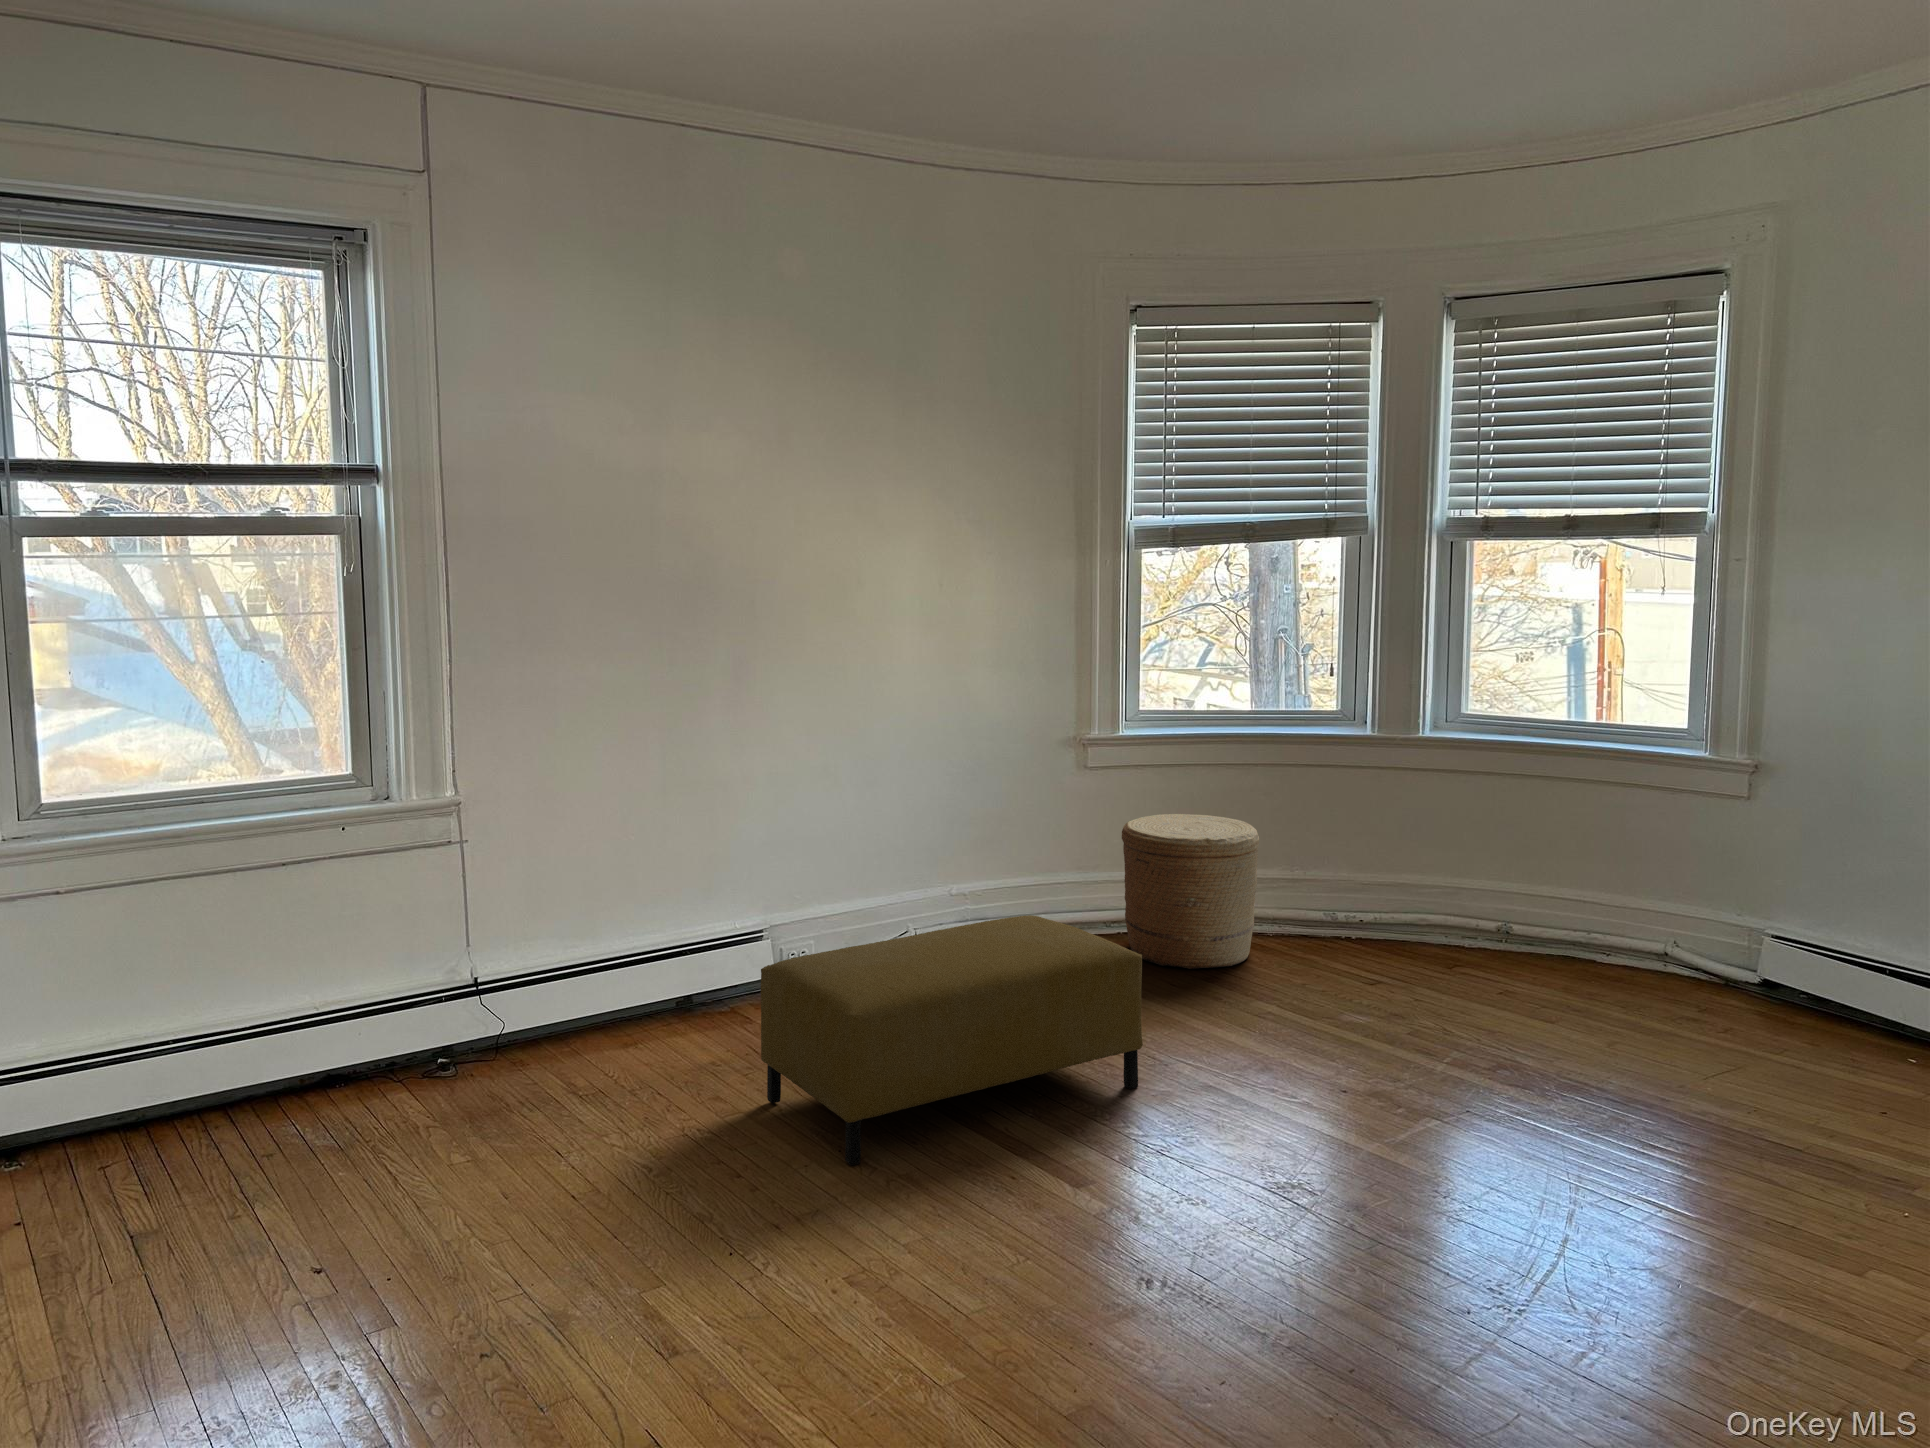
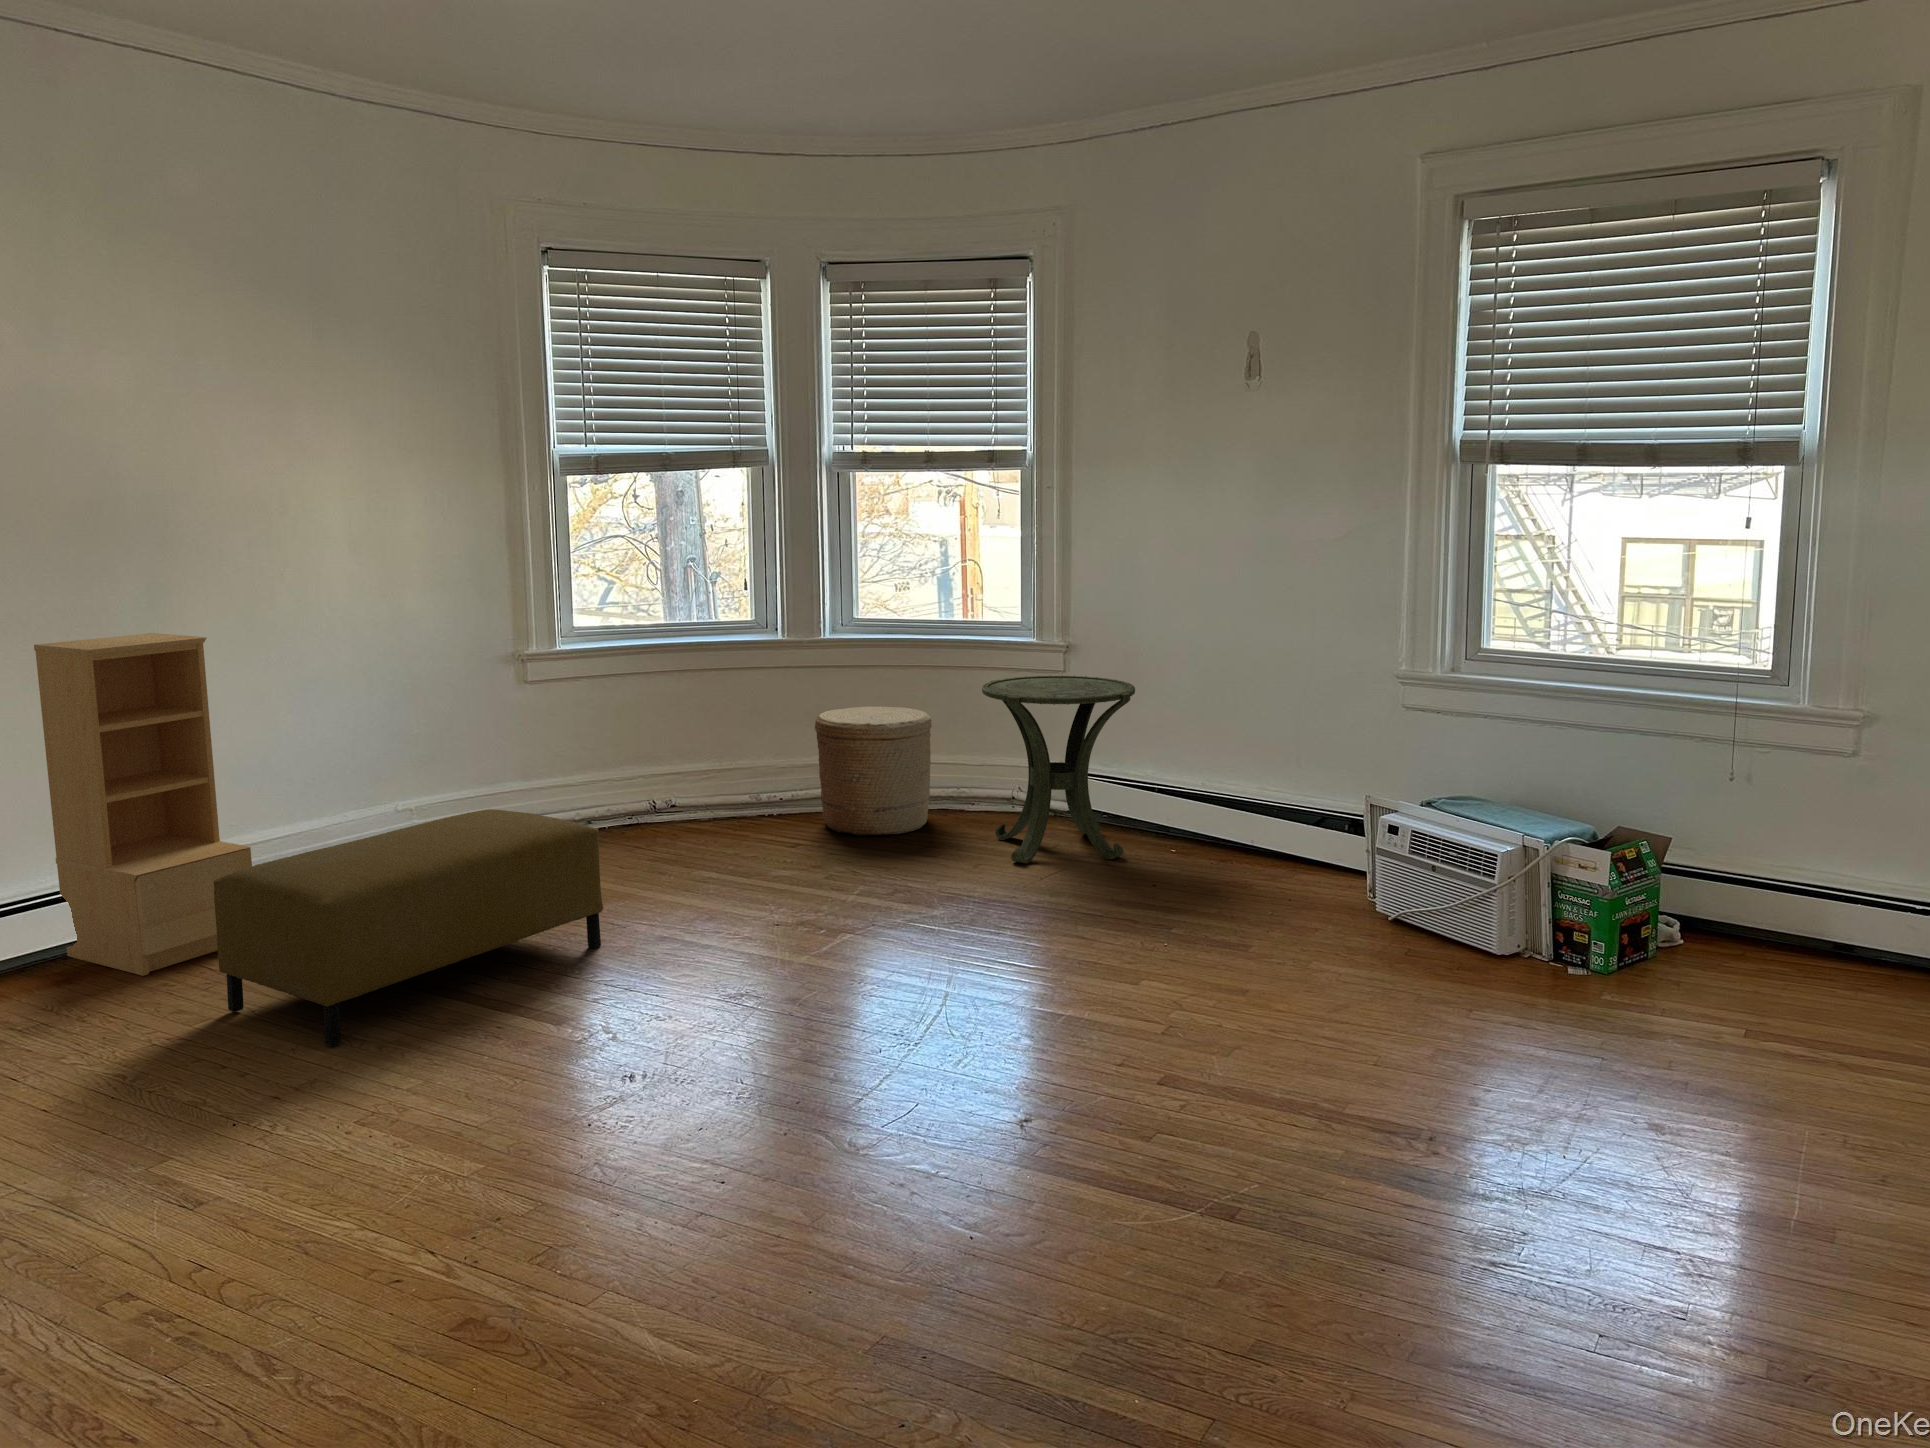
bookshelf: none [640,706,807,1045] -> present [34,633,252,976]
side table: none [1631,806,1863,1067] -> present [982,675,1135,863]
woven basket: present [1122,814,1259,969] -> present [815,707,932,836]

